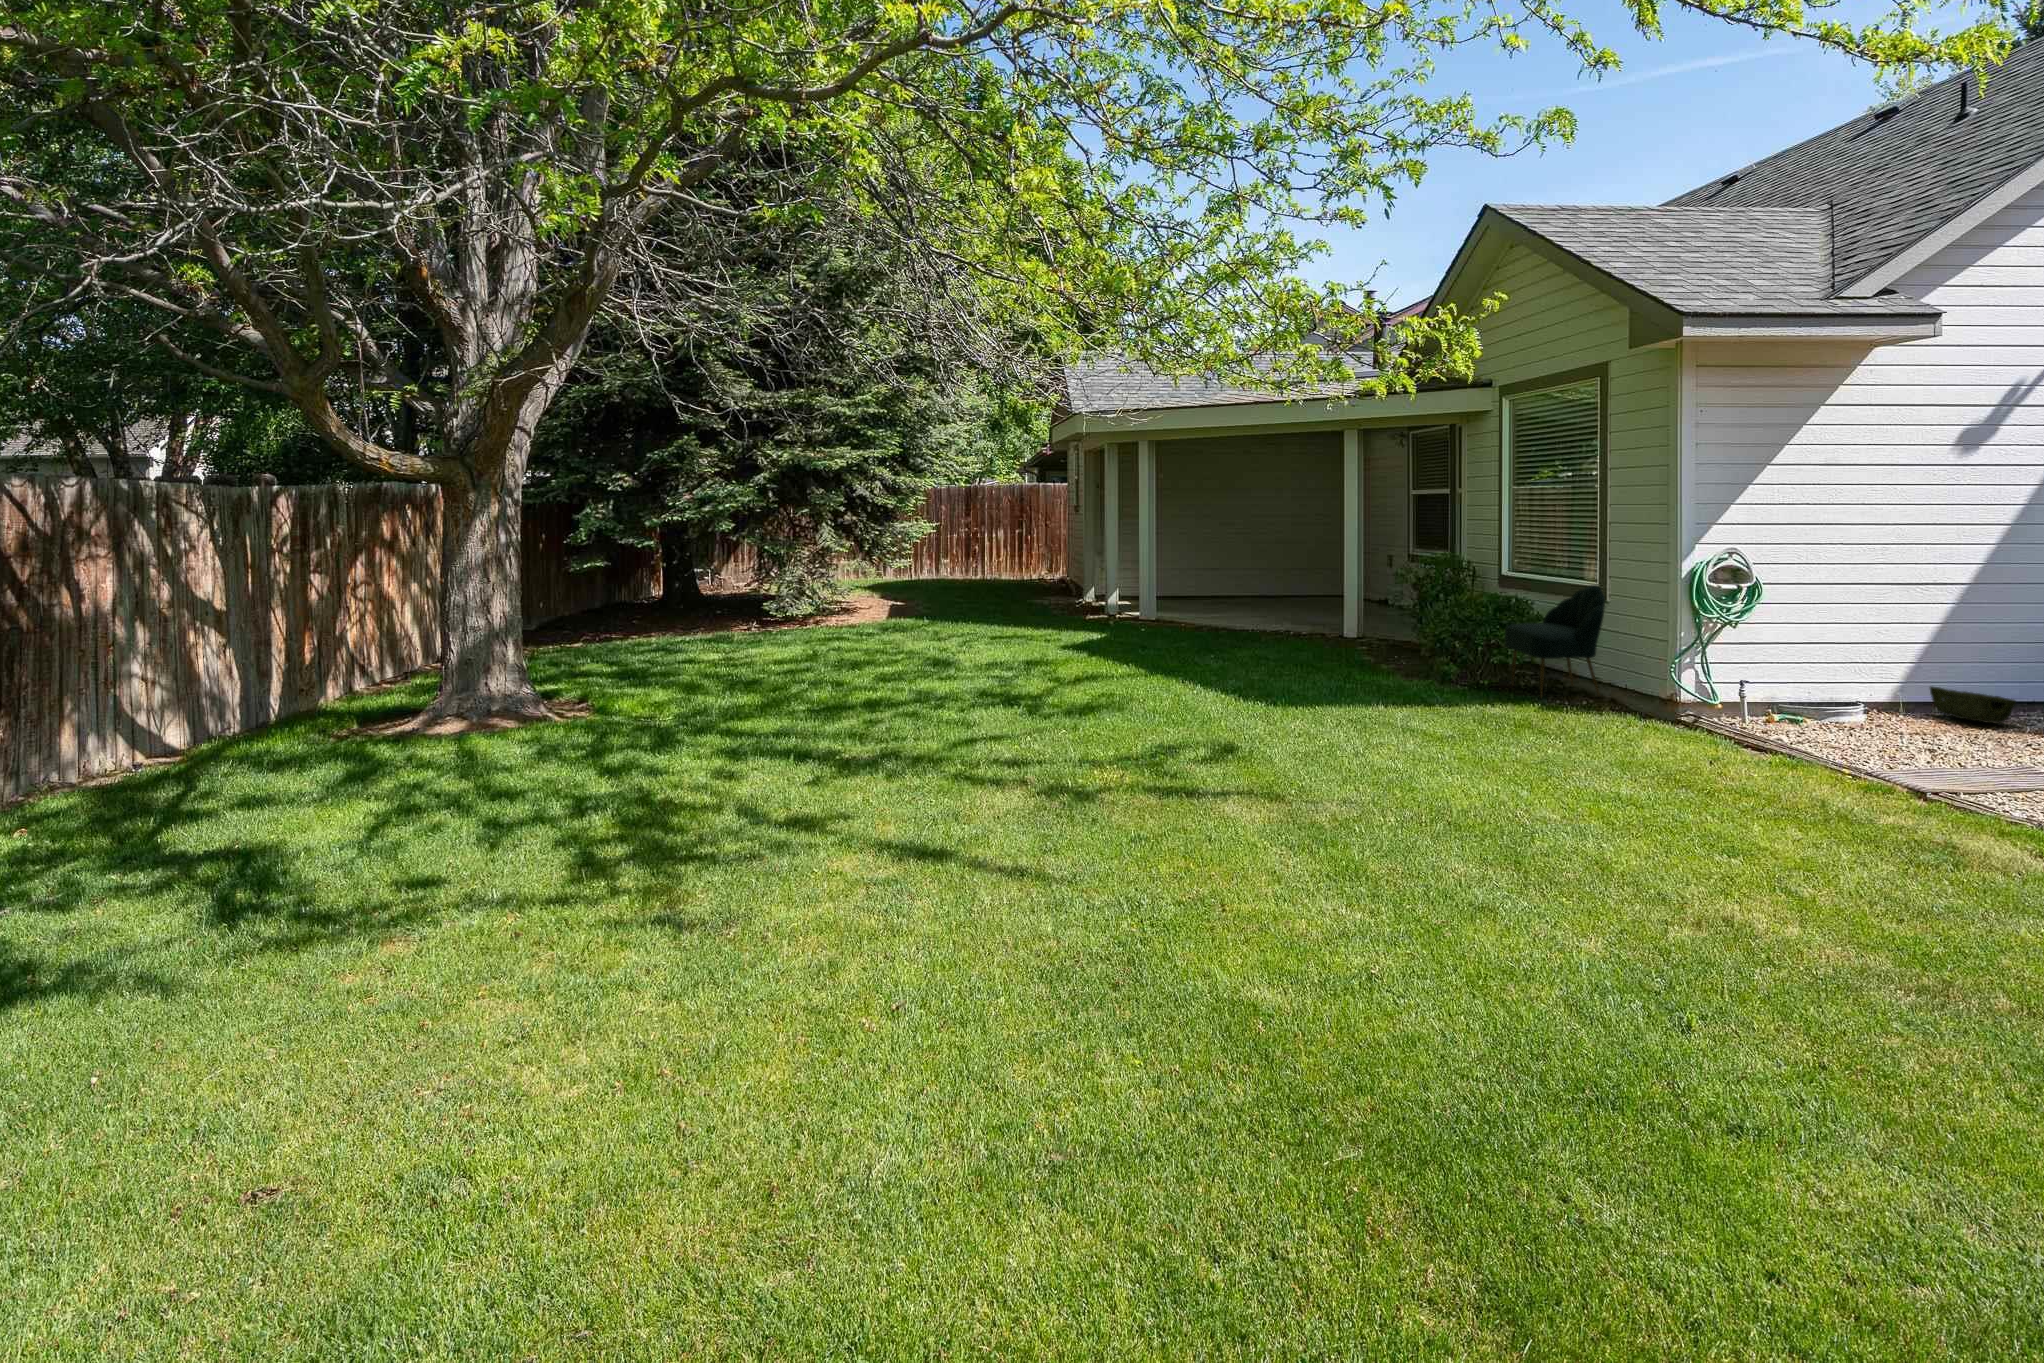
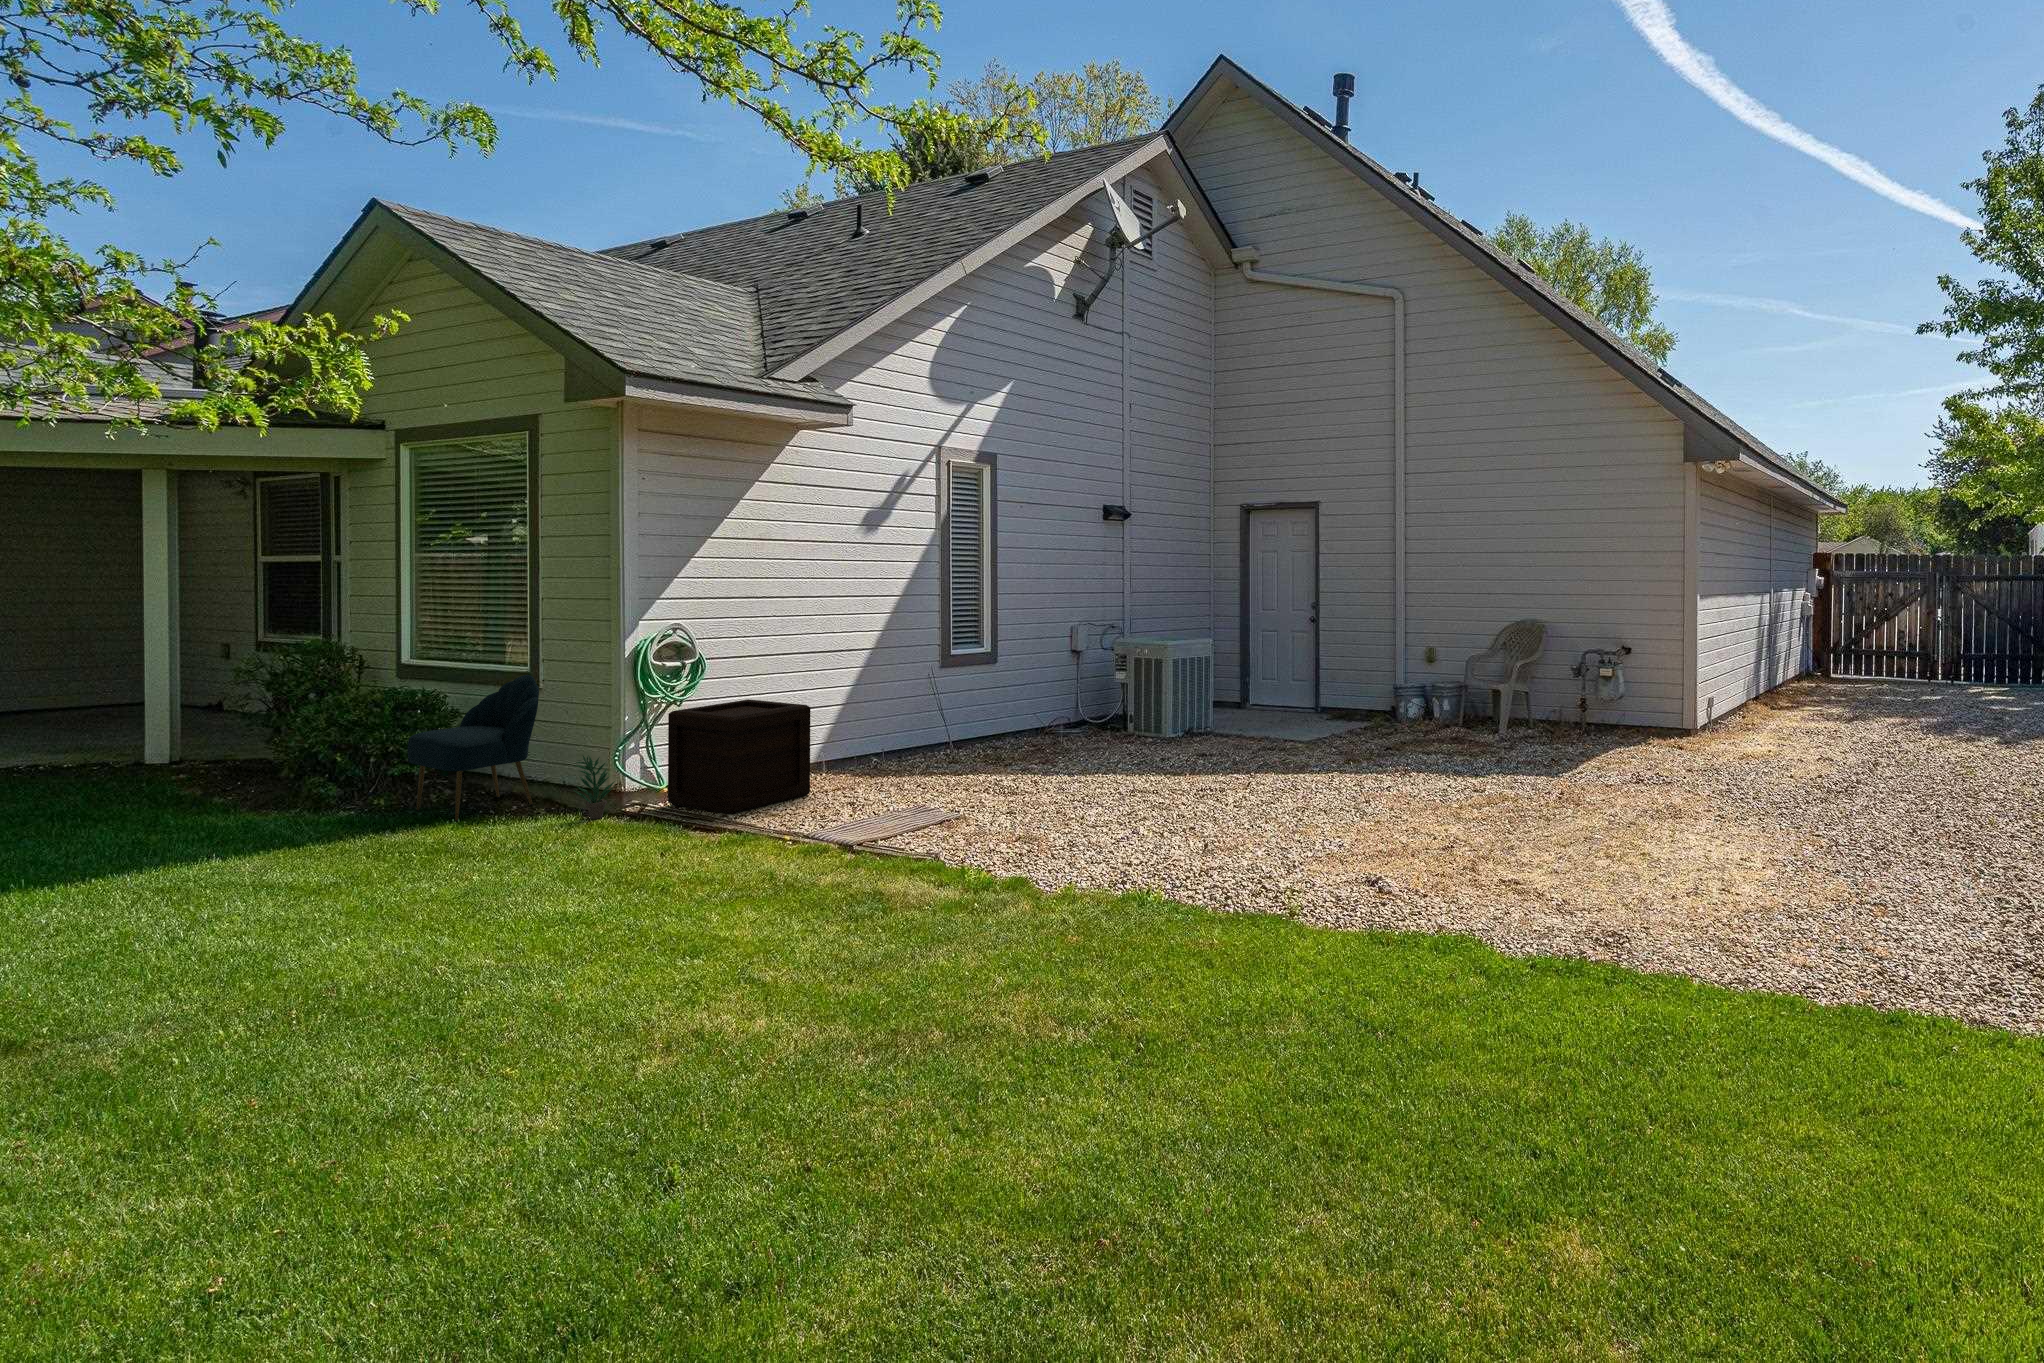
wooden crate: none [1723,629,1882,738] -> present [668,699,810,814]
potted plant: none [1634,659,1673,718] -> present [575,756,615,819]
woven basket: present [1930,686,2016,723] -> none [845,739,907,766]

